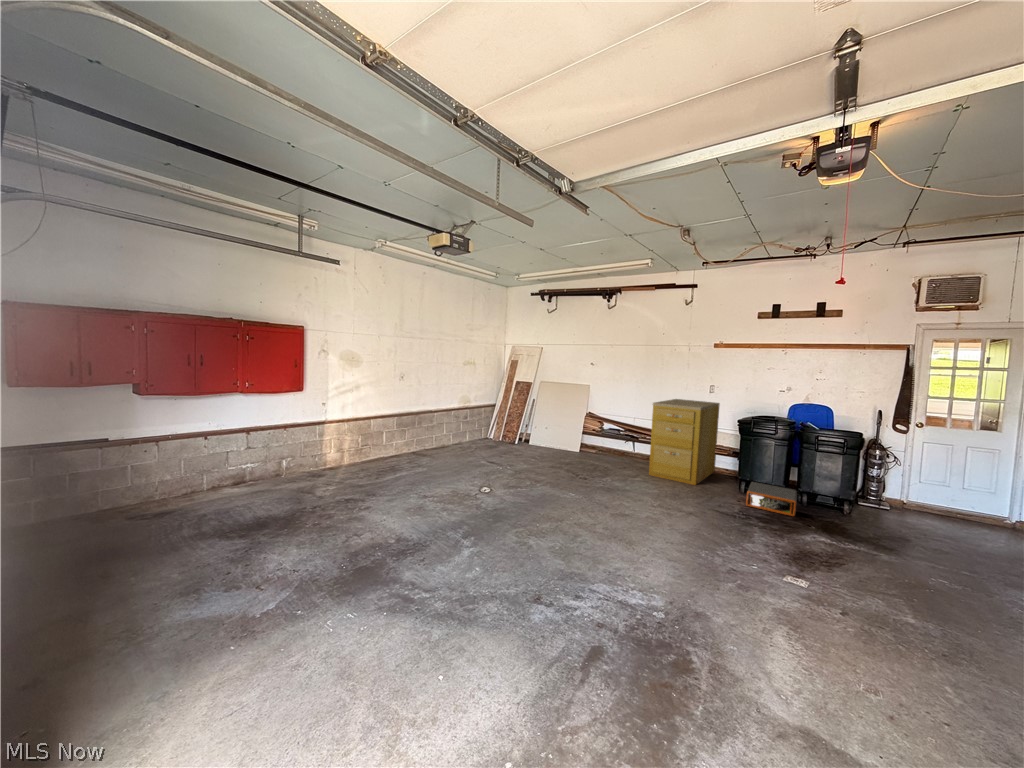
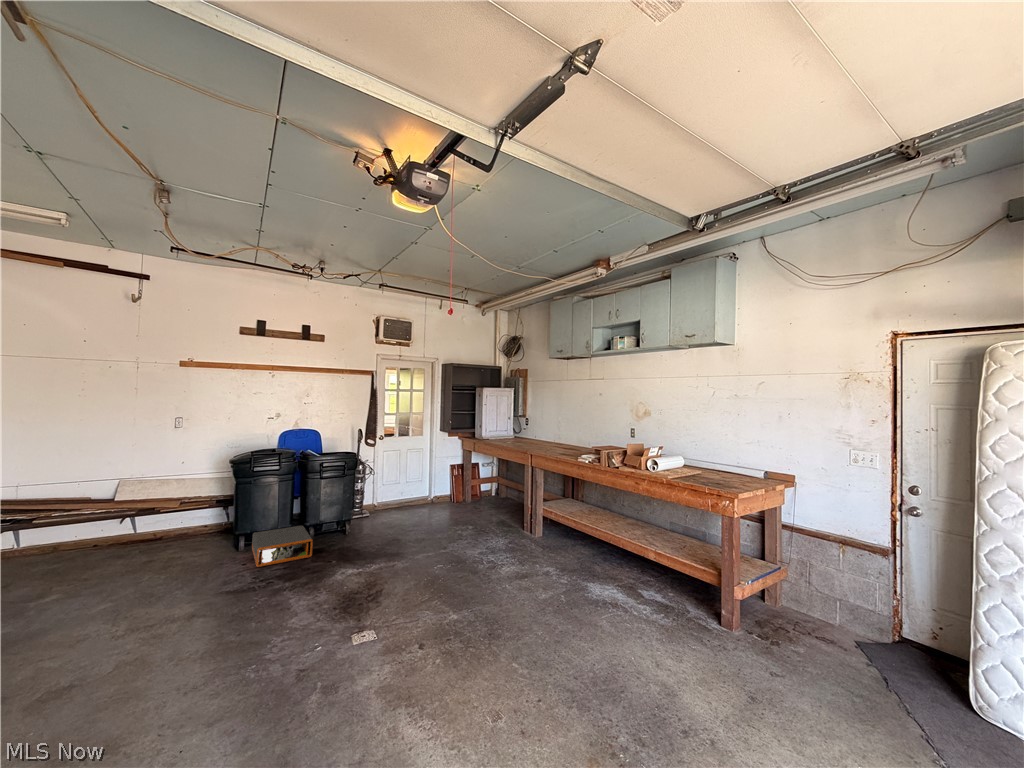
filing cabinet: present [649,399,720,485] -> none [69,440,191,584]

